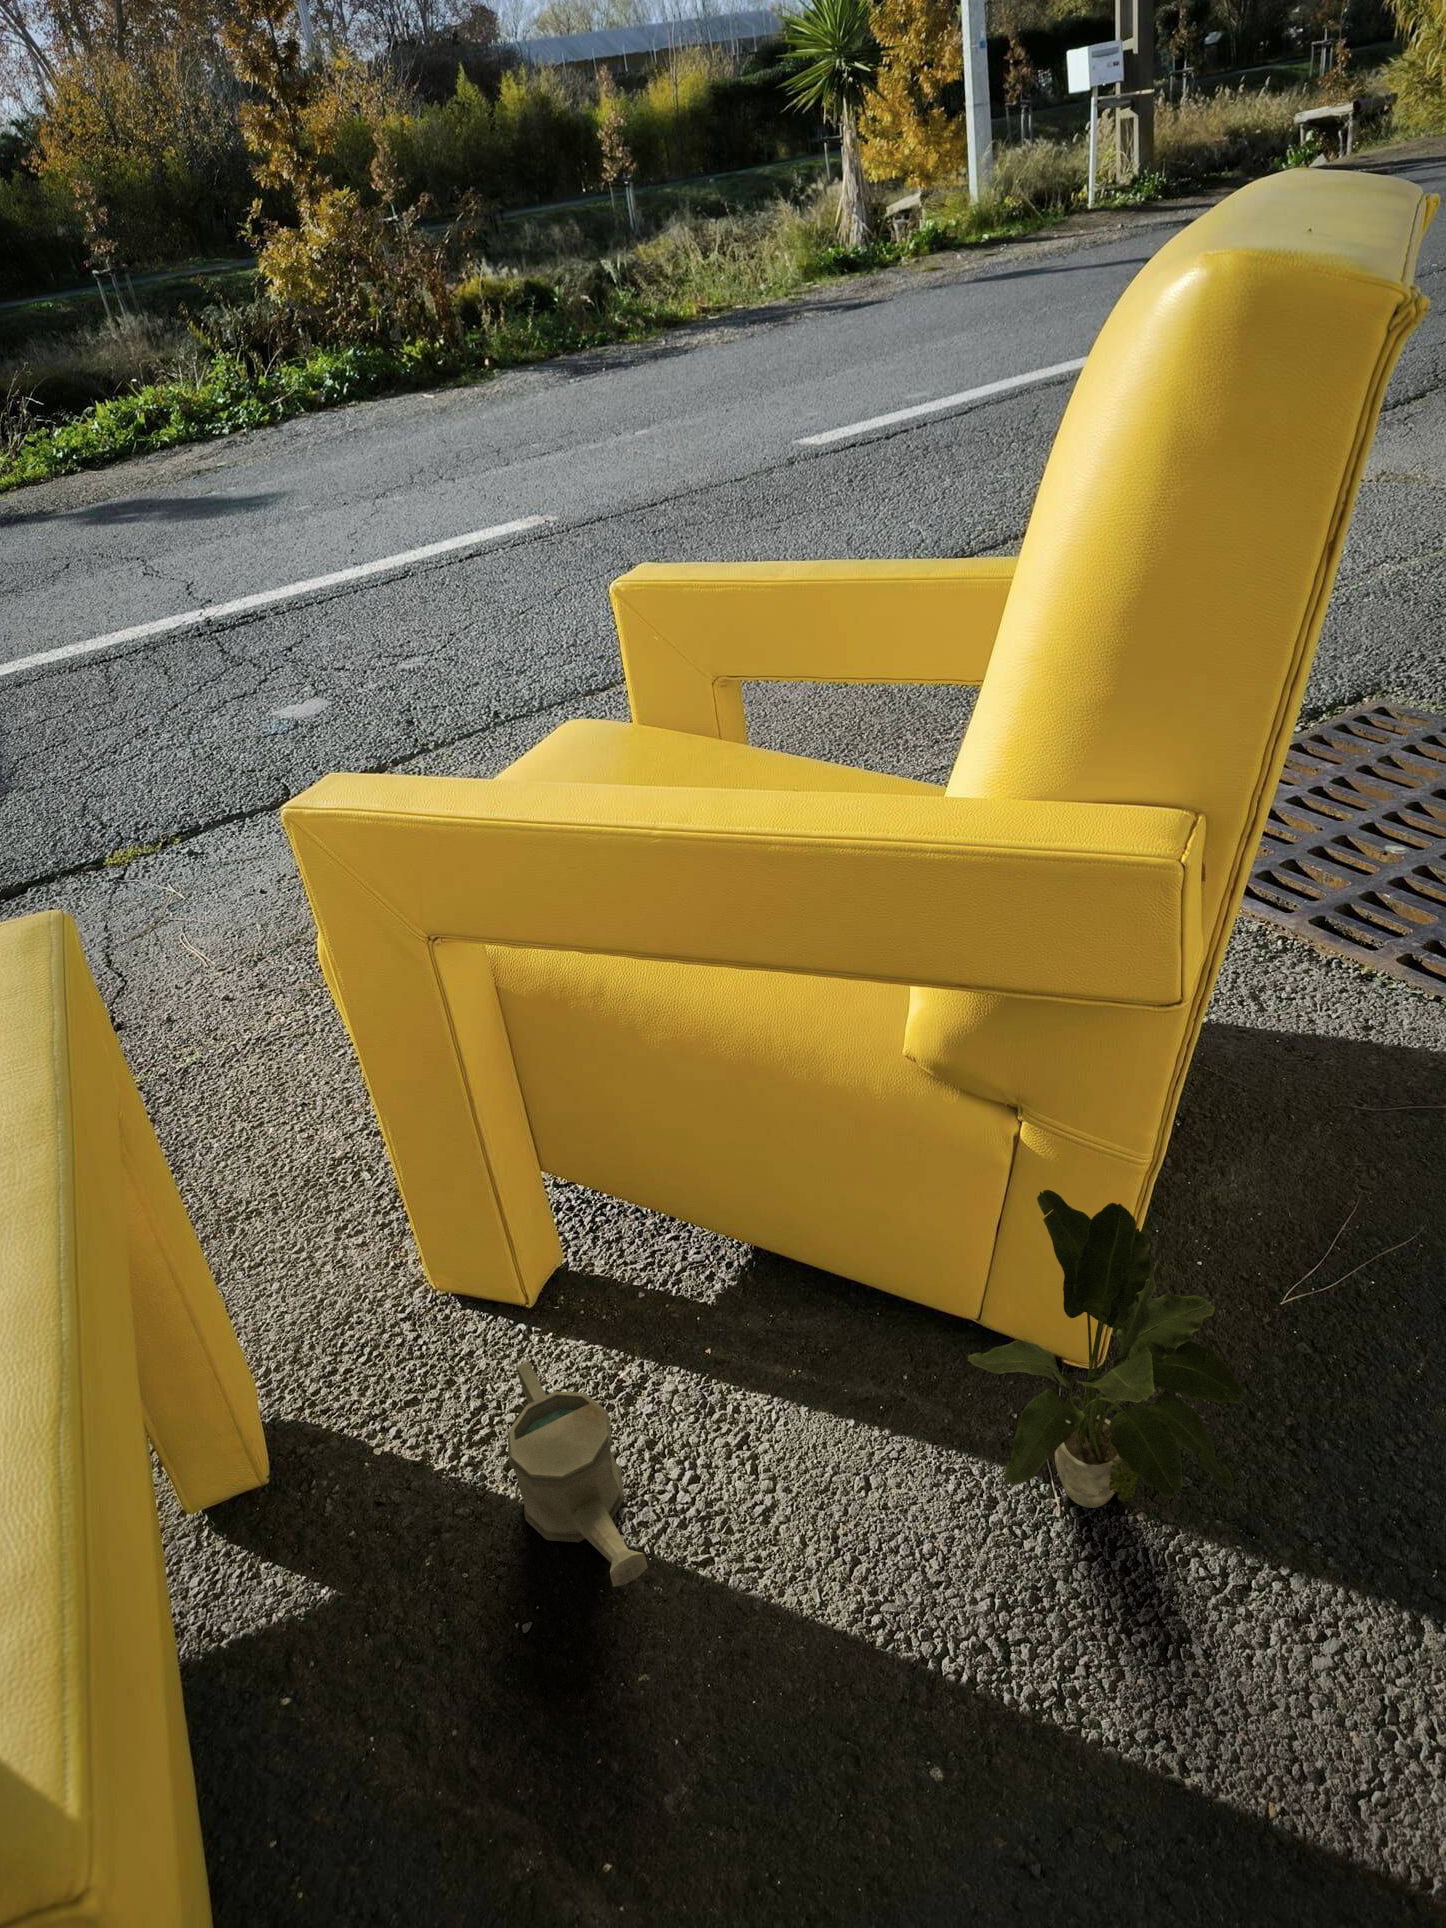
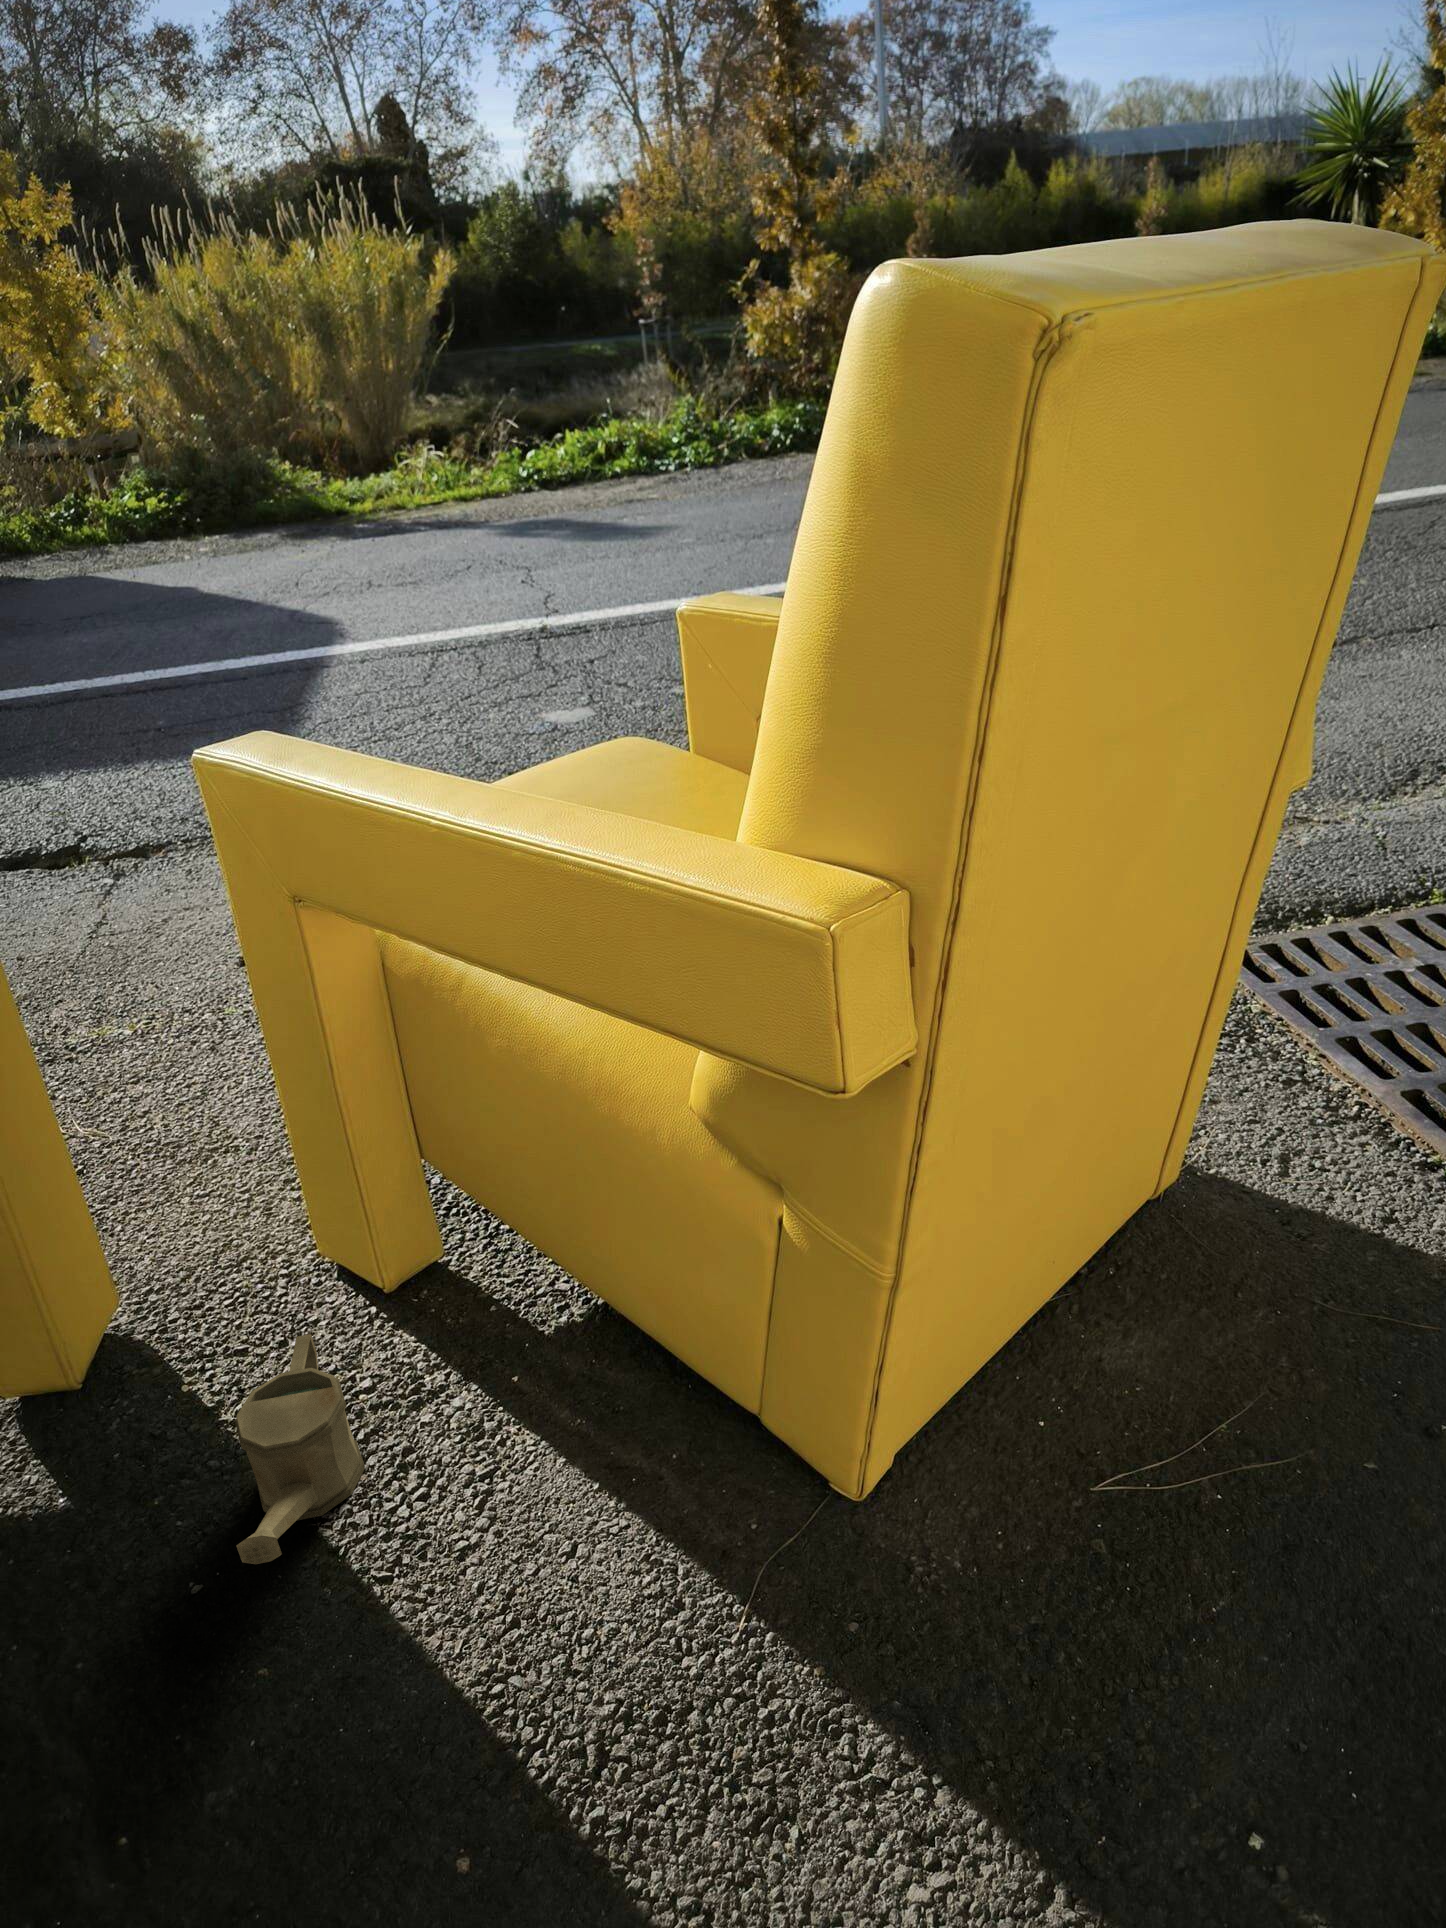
potted plant: present [968,1190,1244,1508] -> none [603,1270,946,1656]

